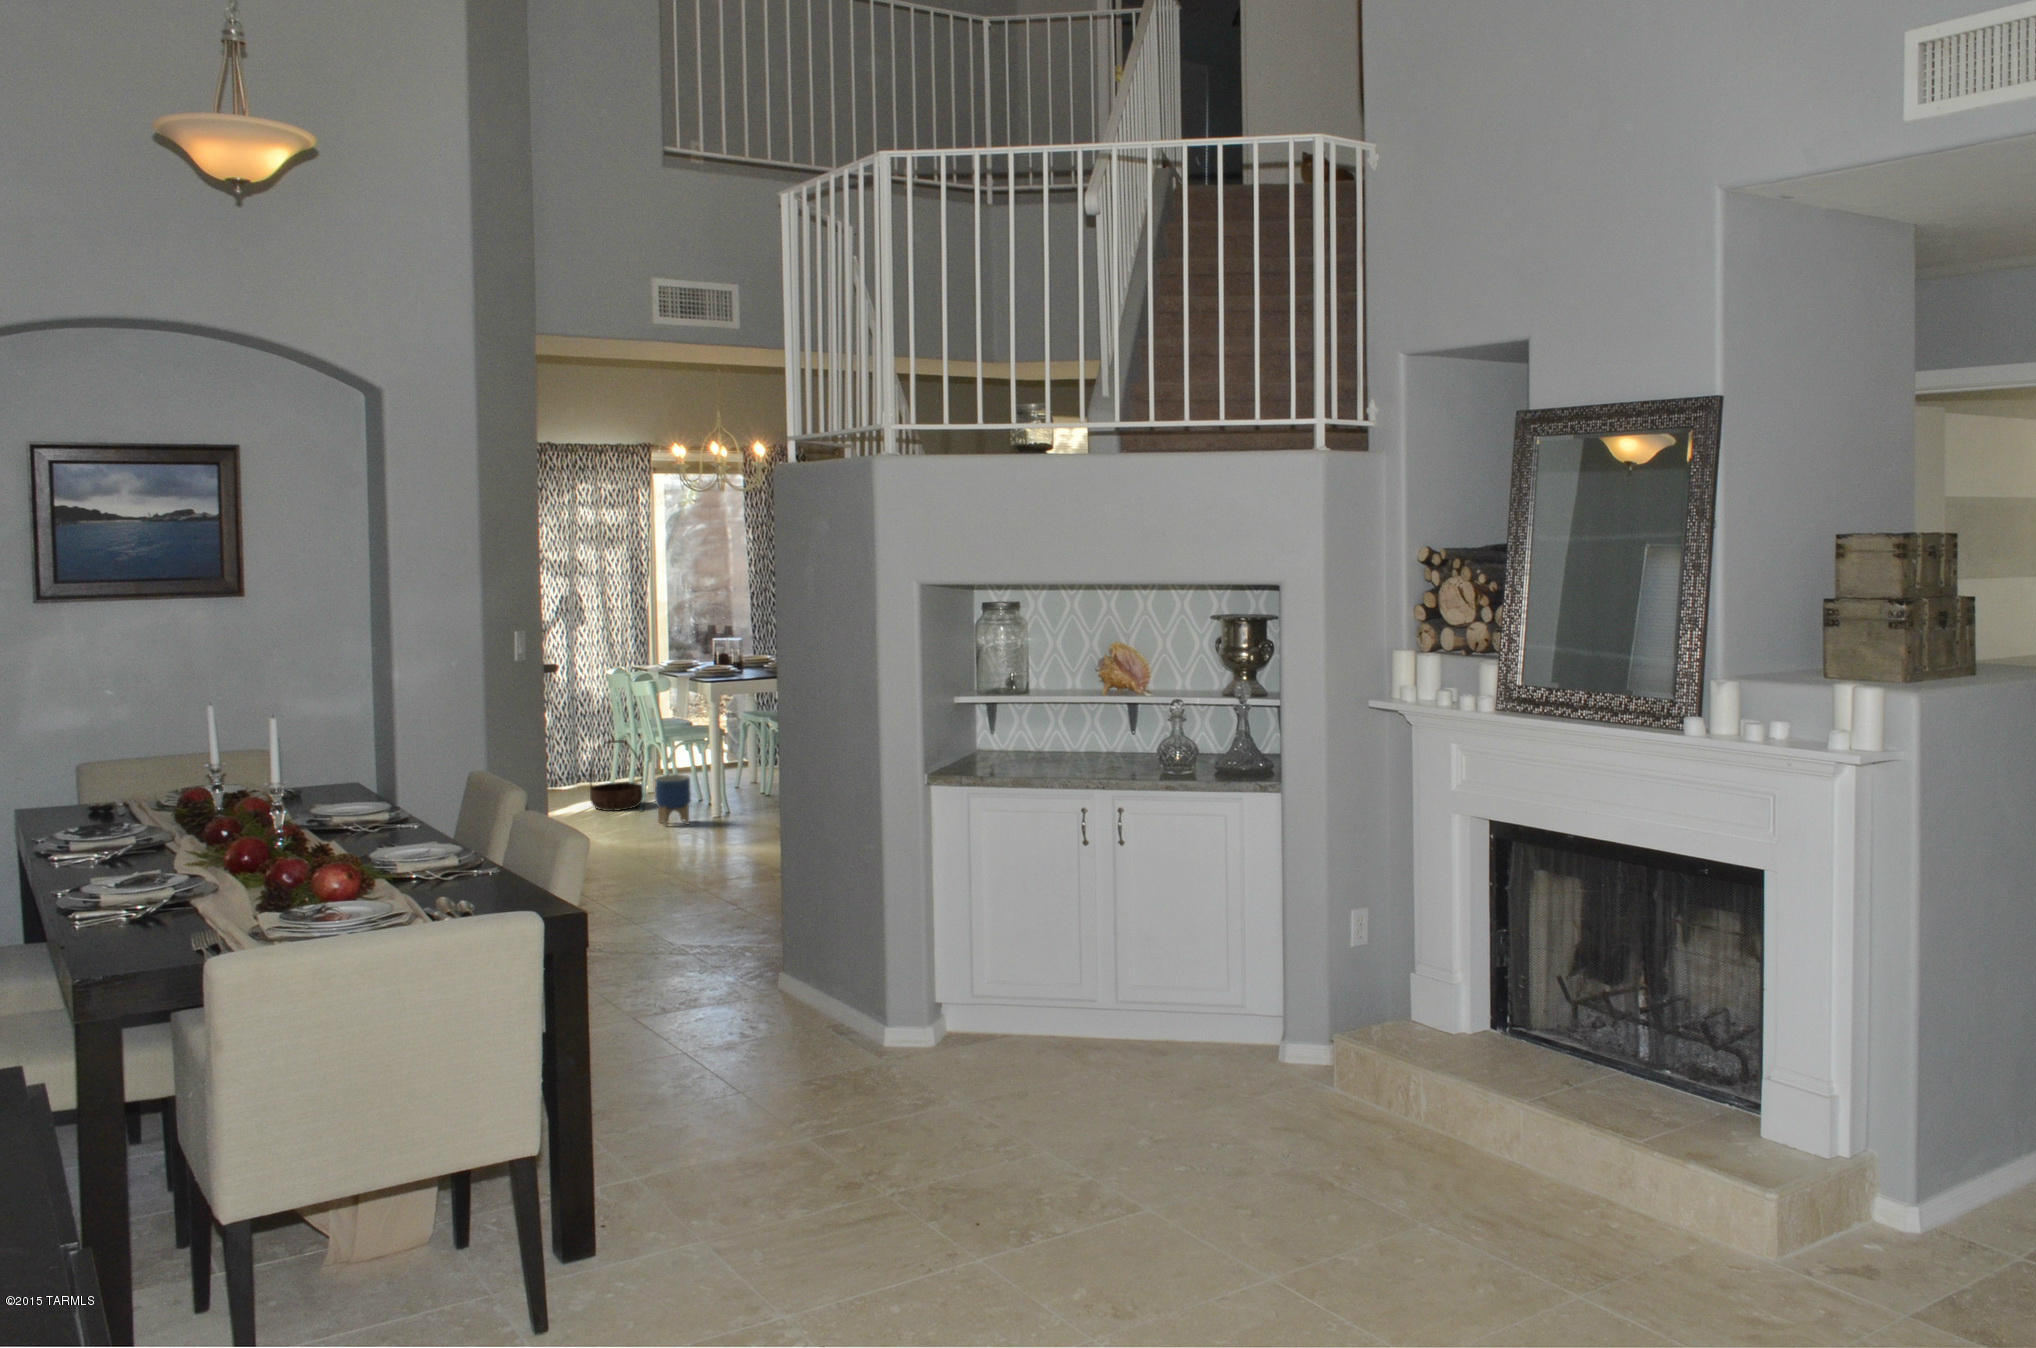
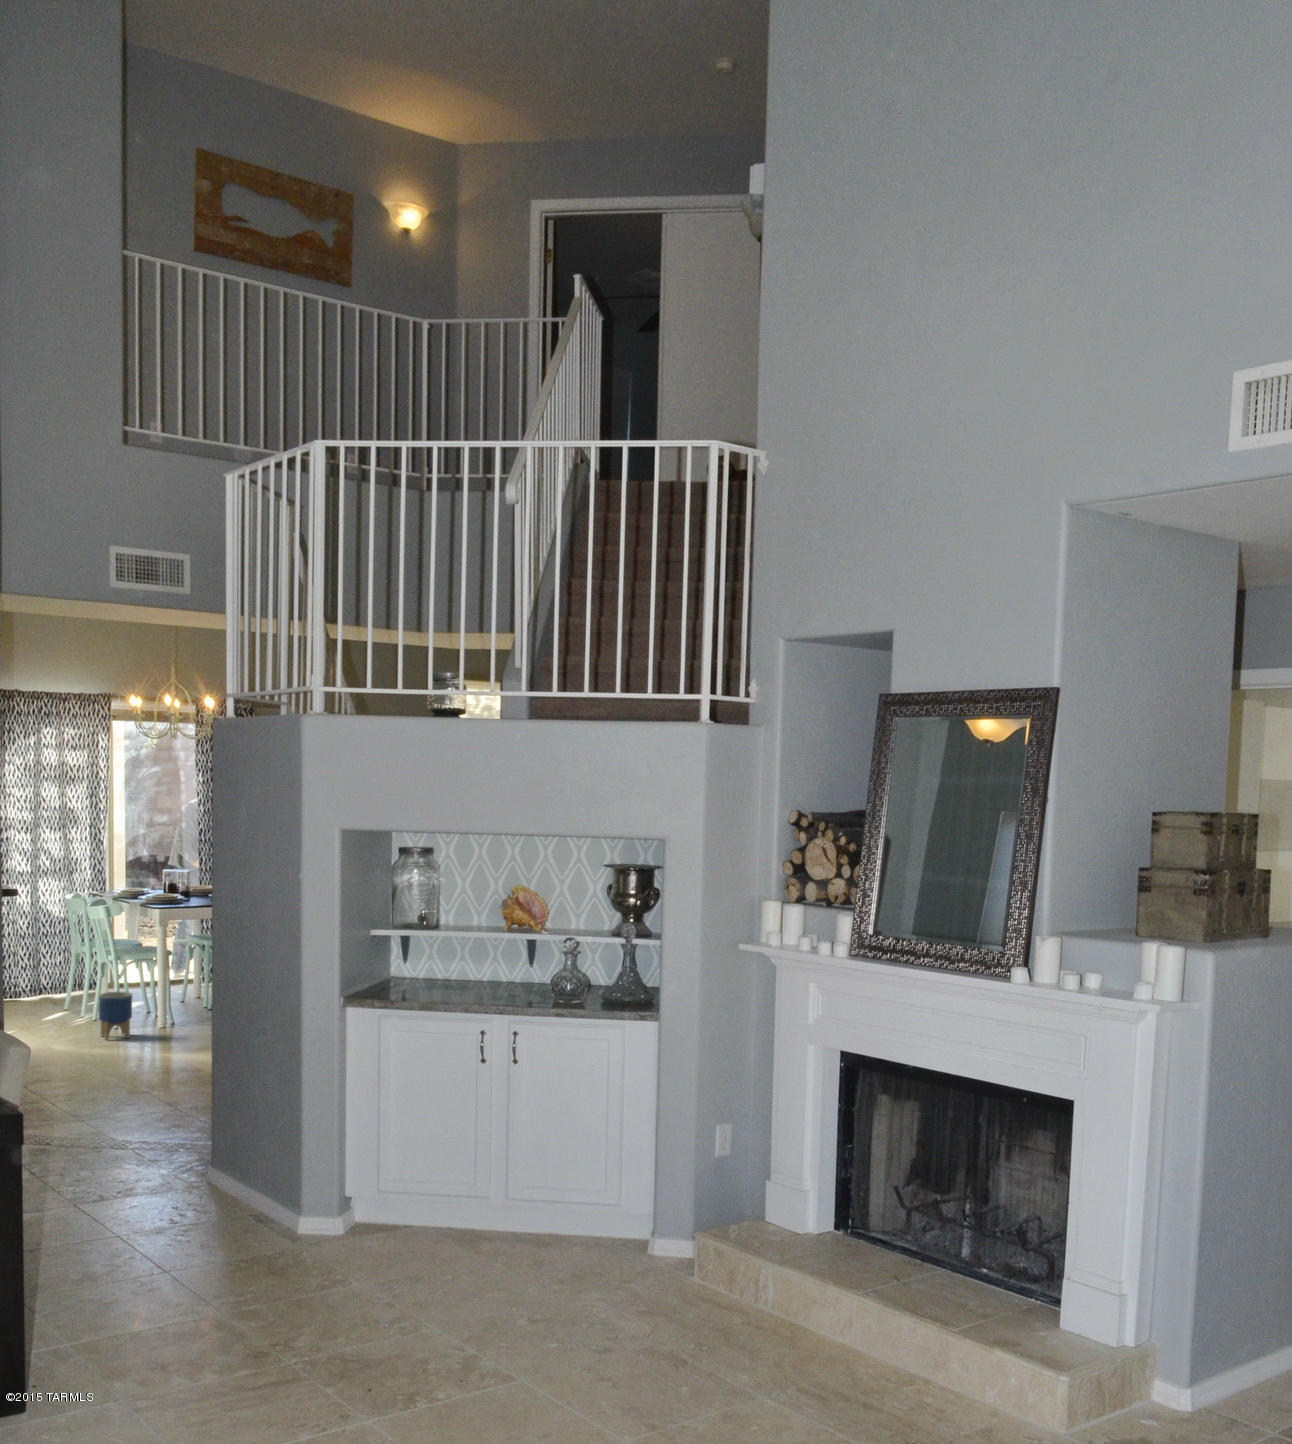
basket: present [589,740,644,811] -> none [39,958,90,1024]

